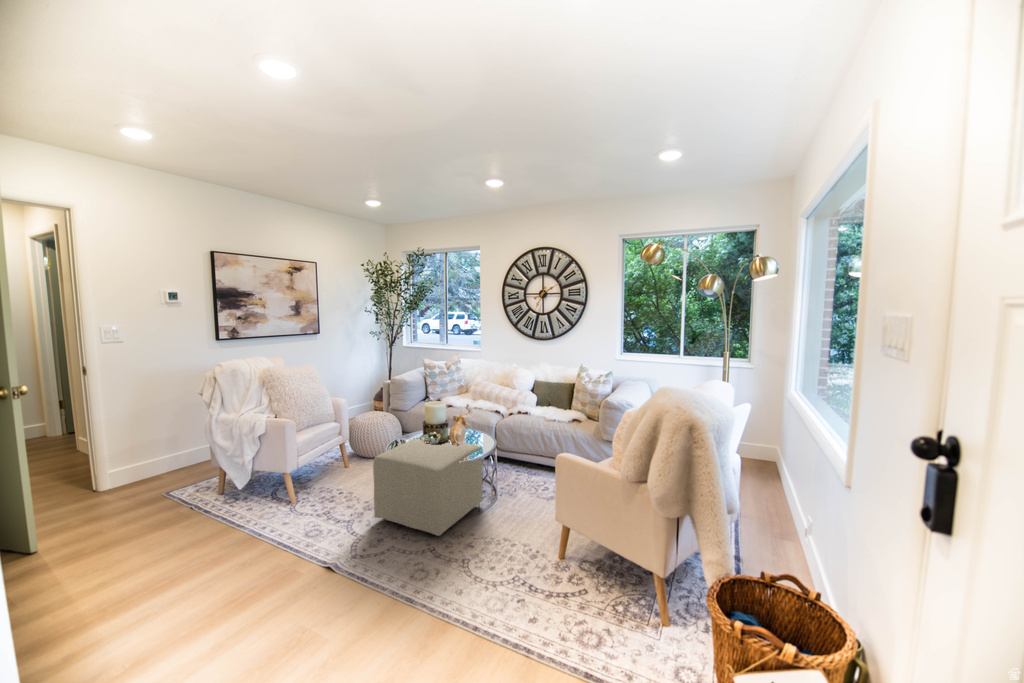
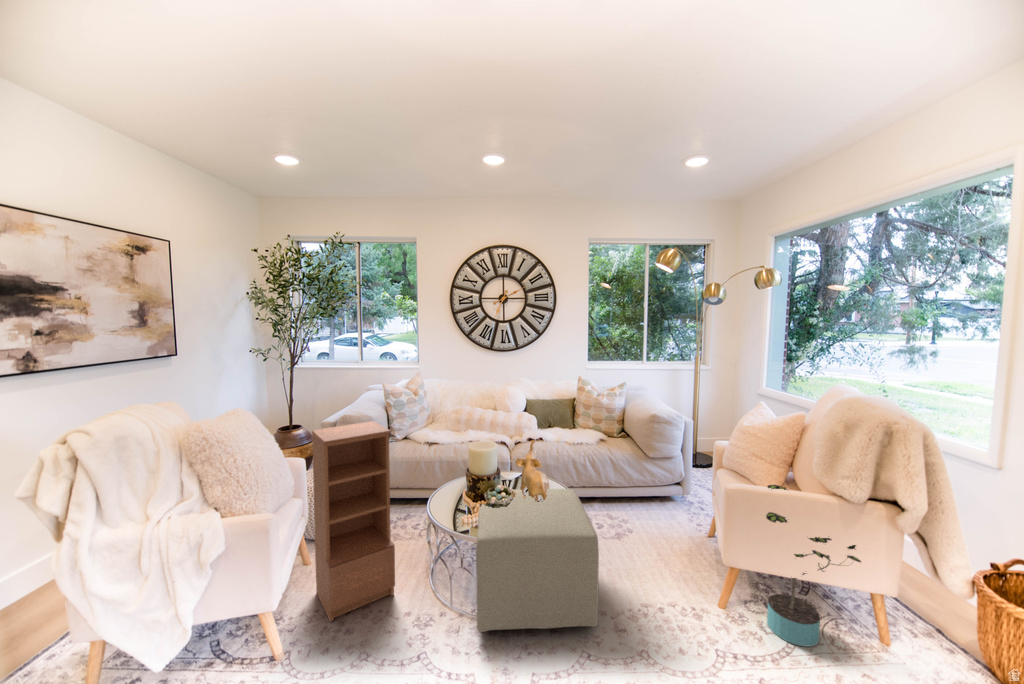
bookcase: none [319,379,369,493] -> present [312,421,395,621]
potted plant: none [544,462,617,602] -> present [766,485,861,647]

